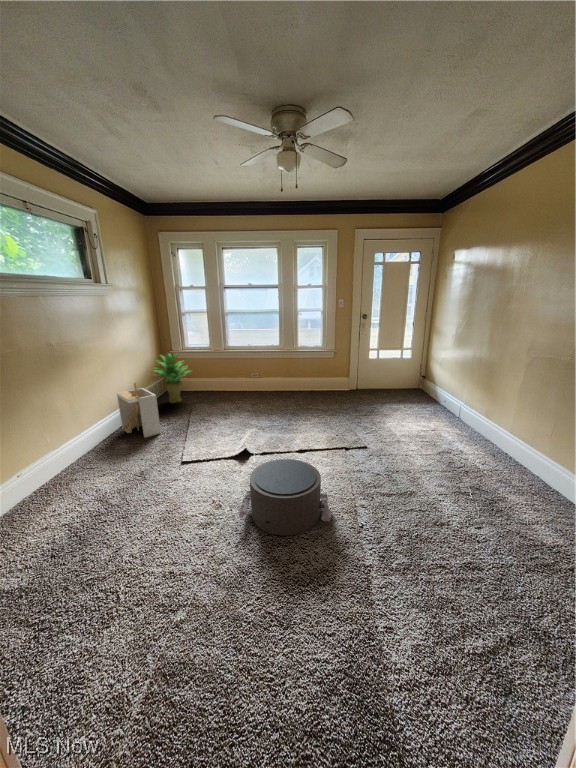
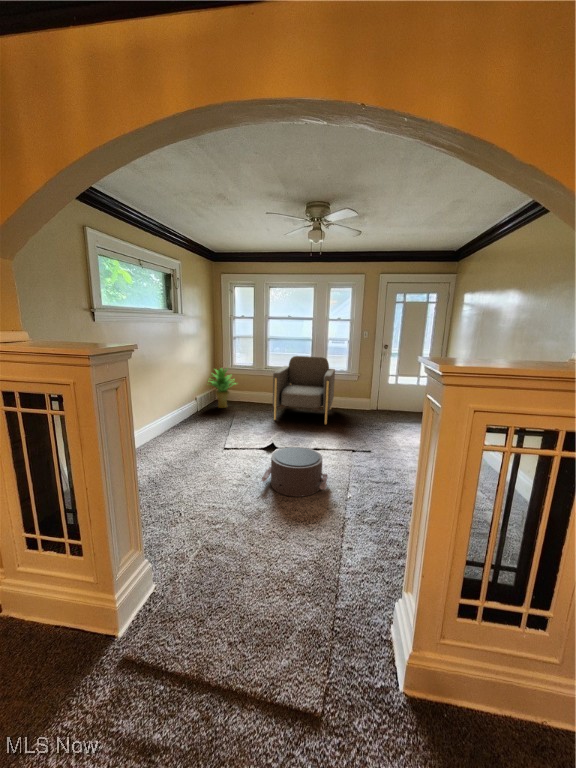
armchair: none [236,333,309,414] -> present [273,356,335,424]
storage bin: present [117,382,161,438] -> none [181,387,210,430]

